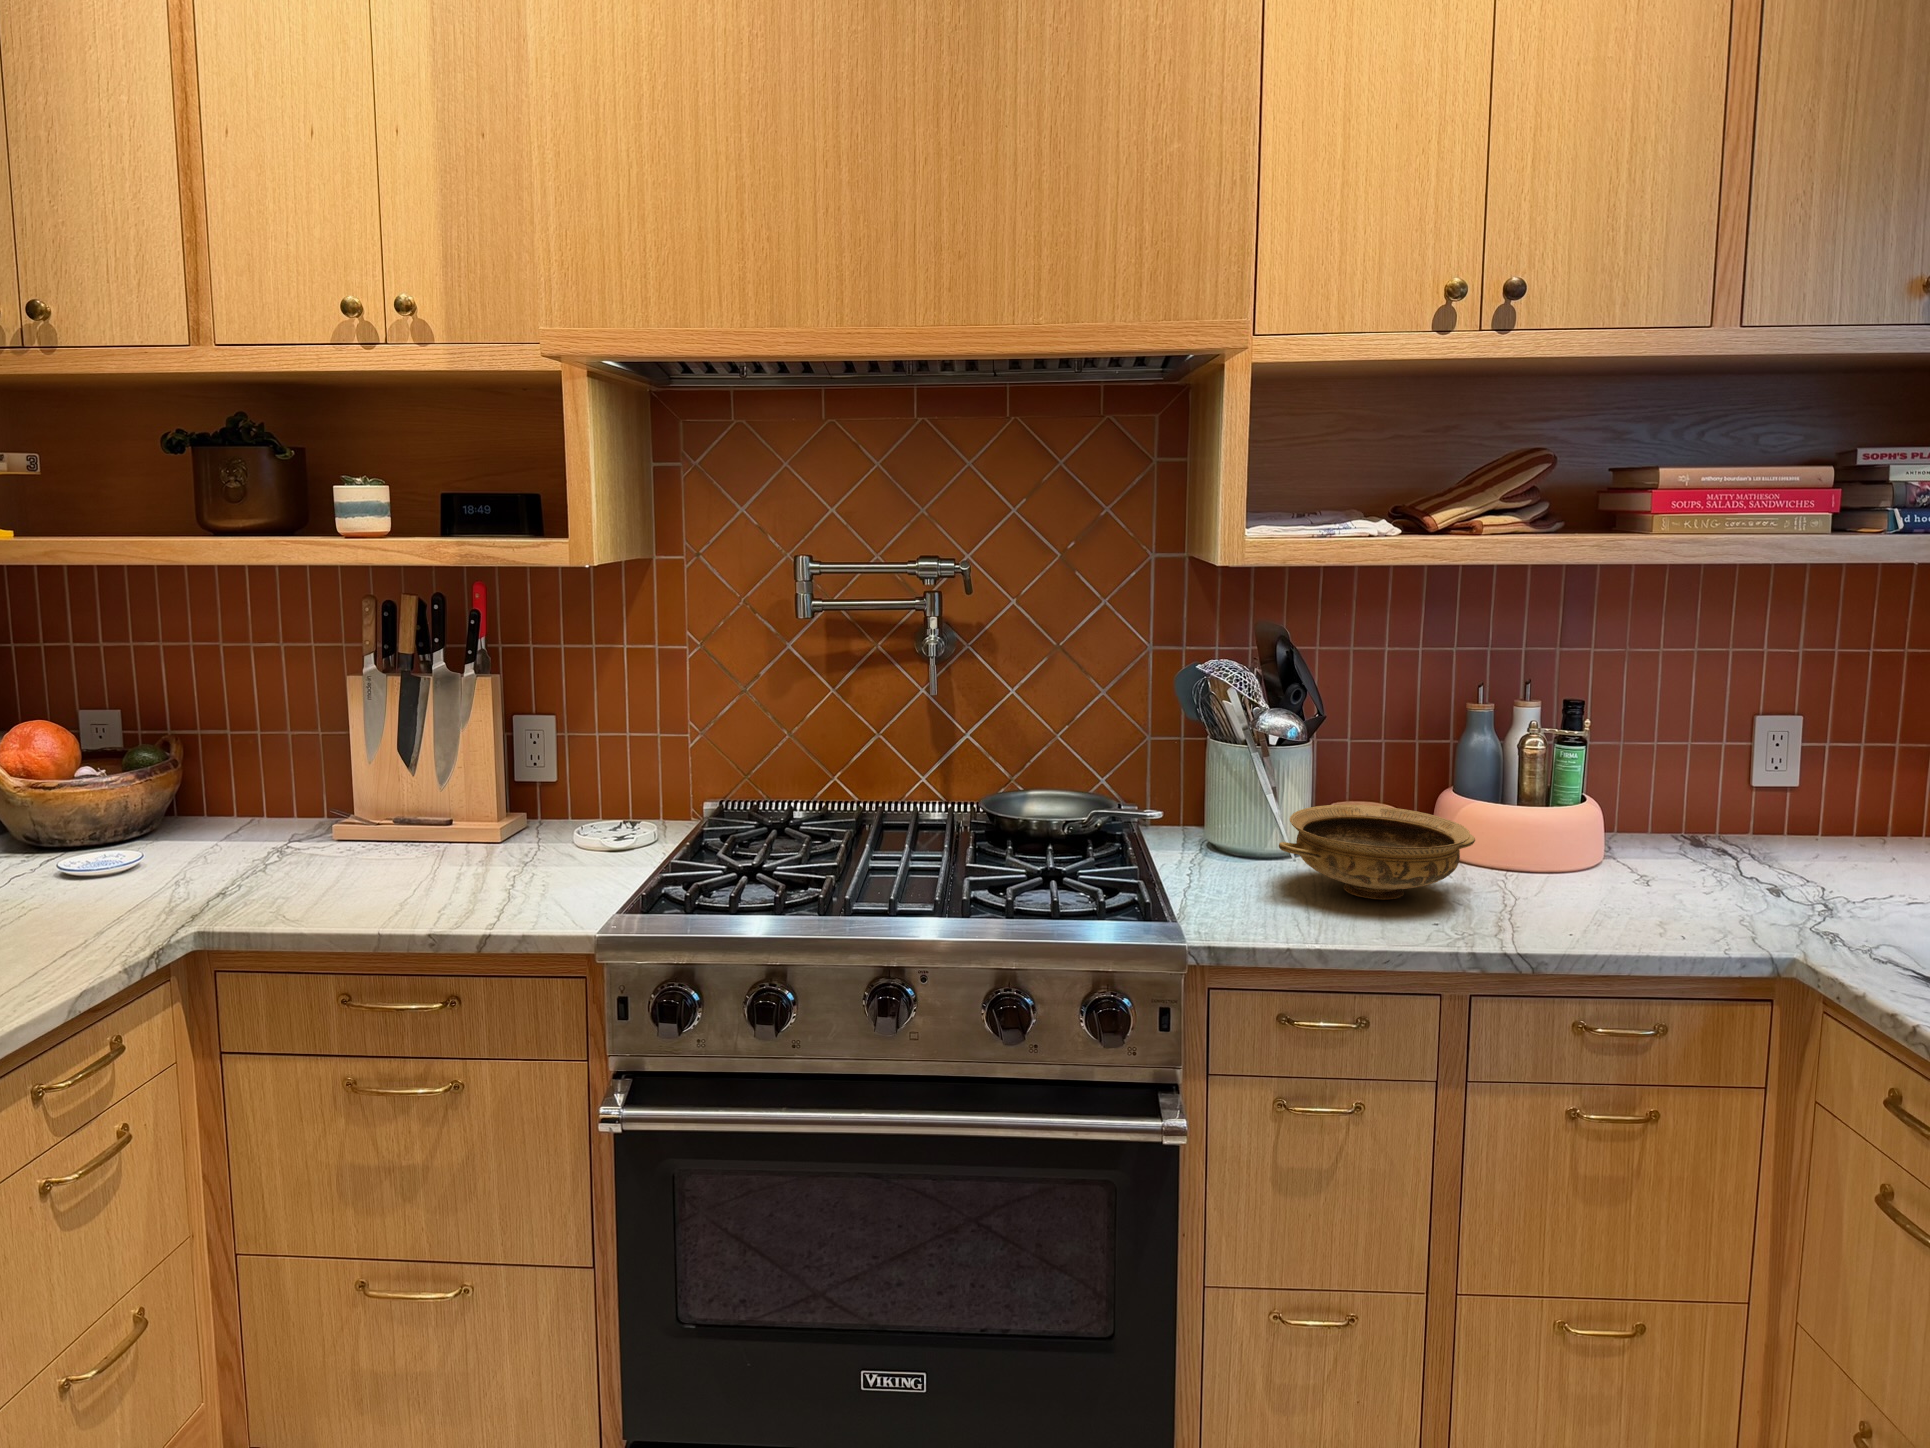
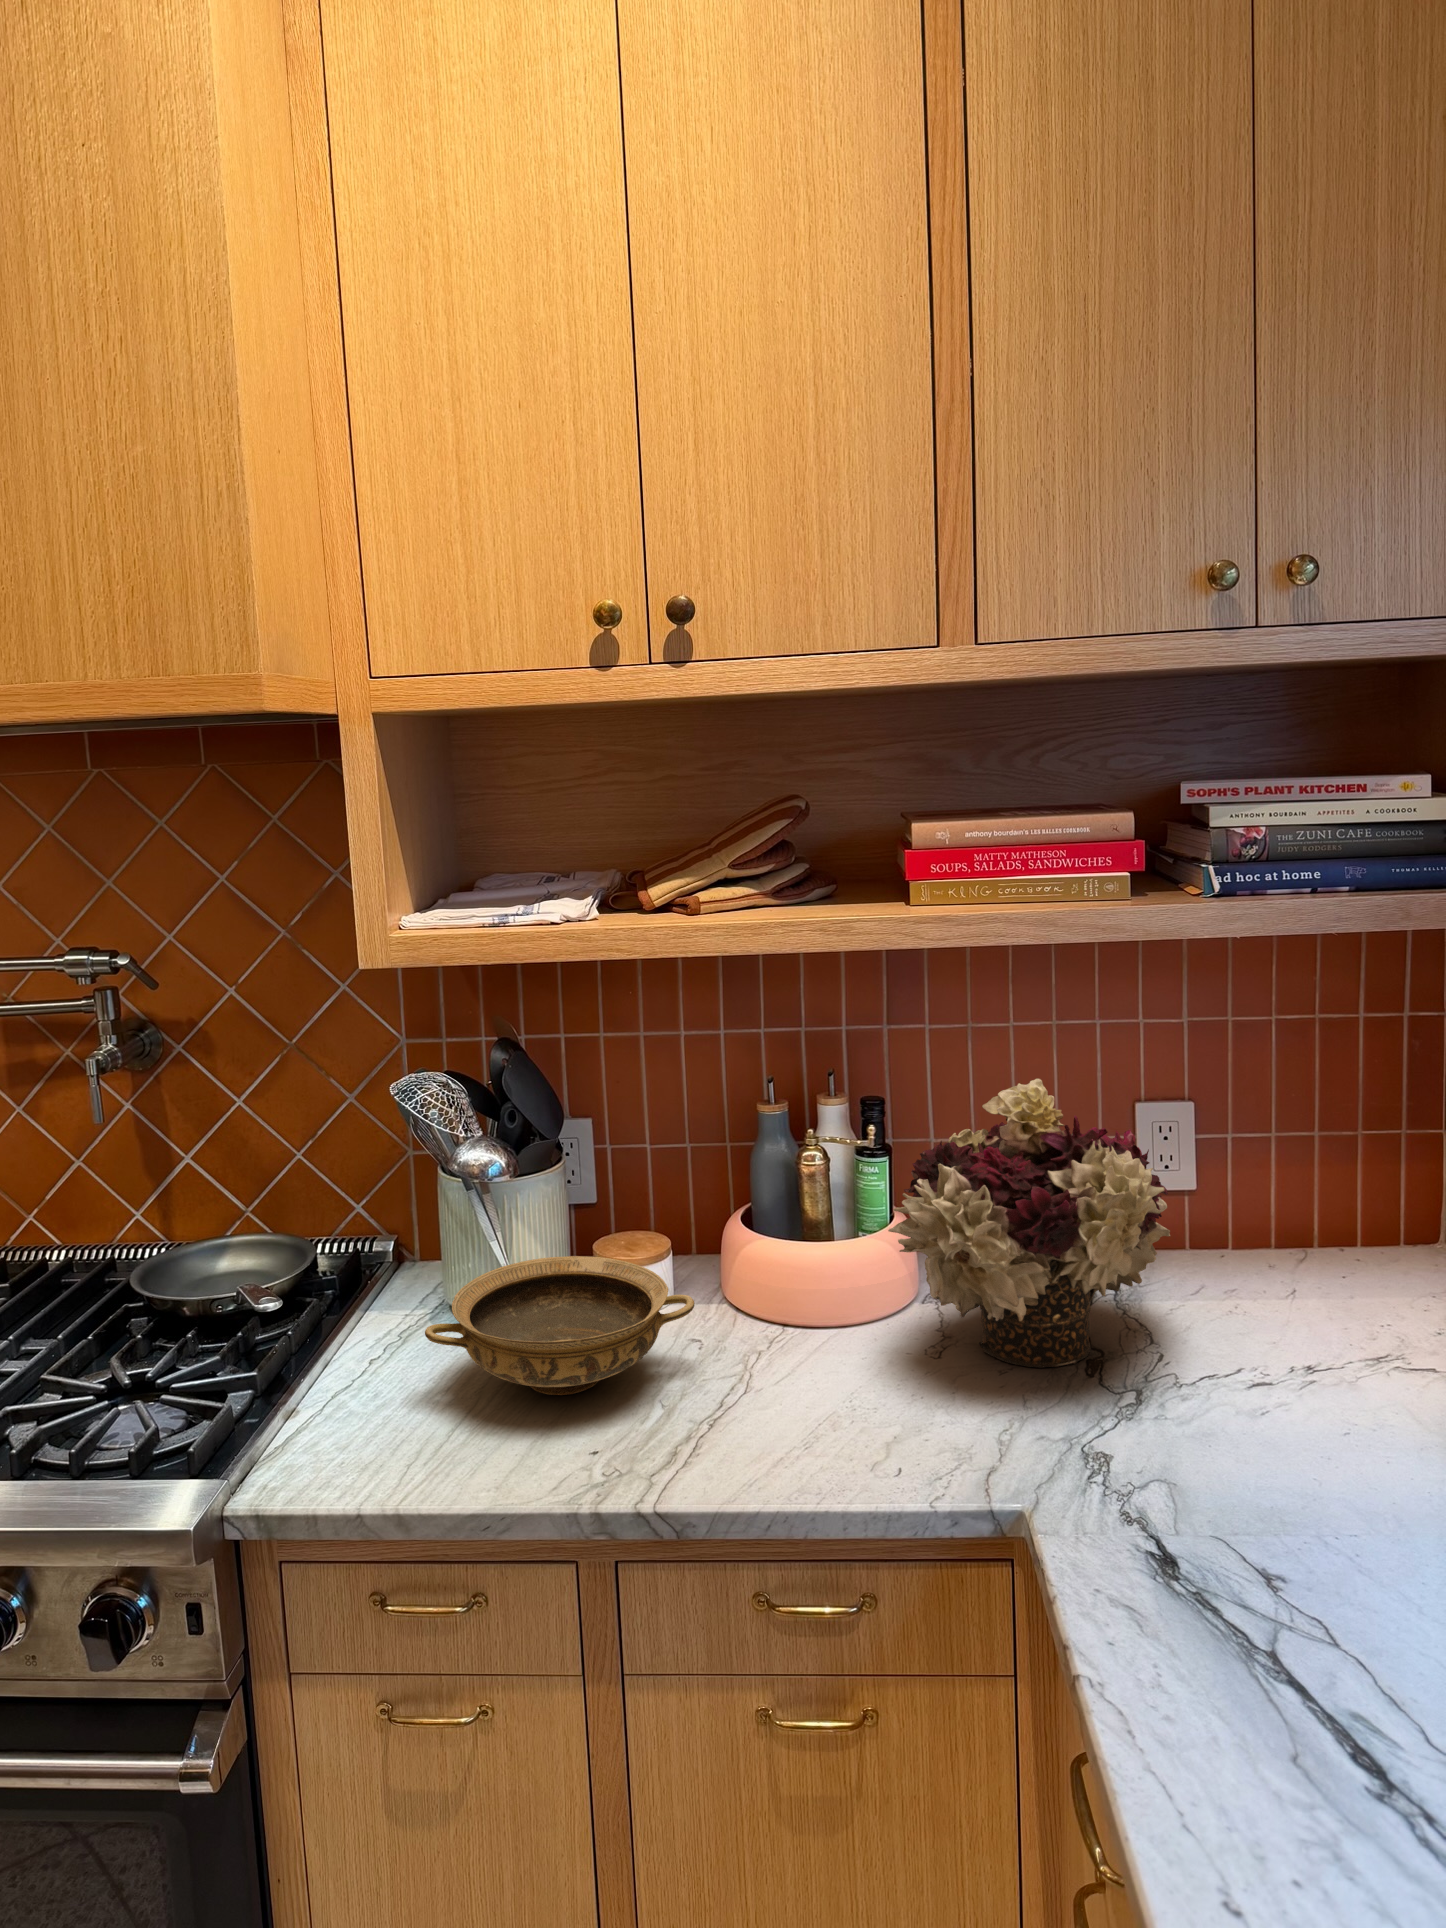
flower arrangement: none [1634,672,1861,894] -> present [888,1079,1170,1368]

